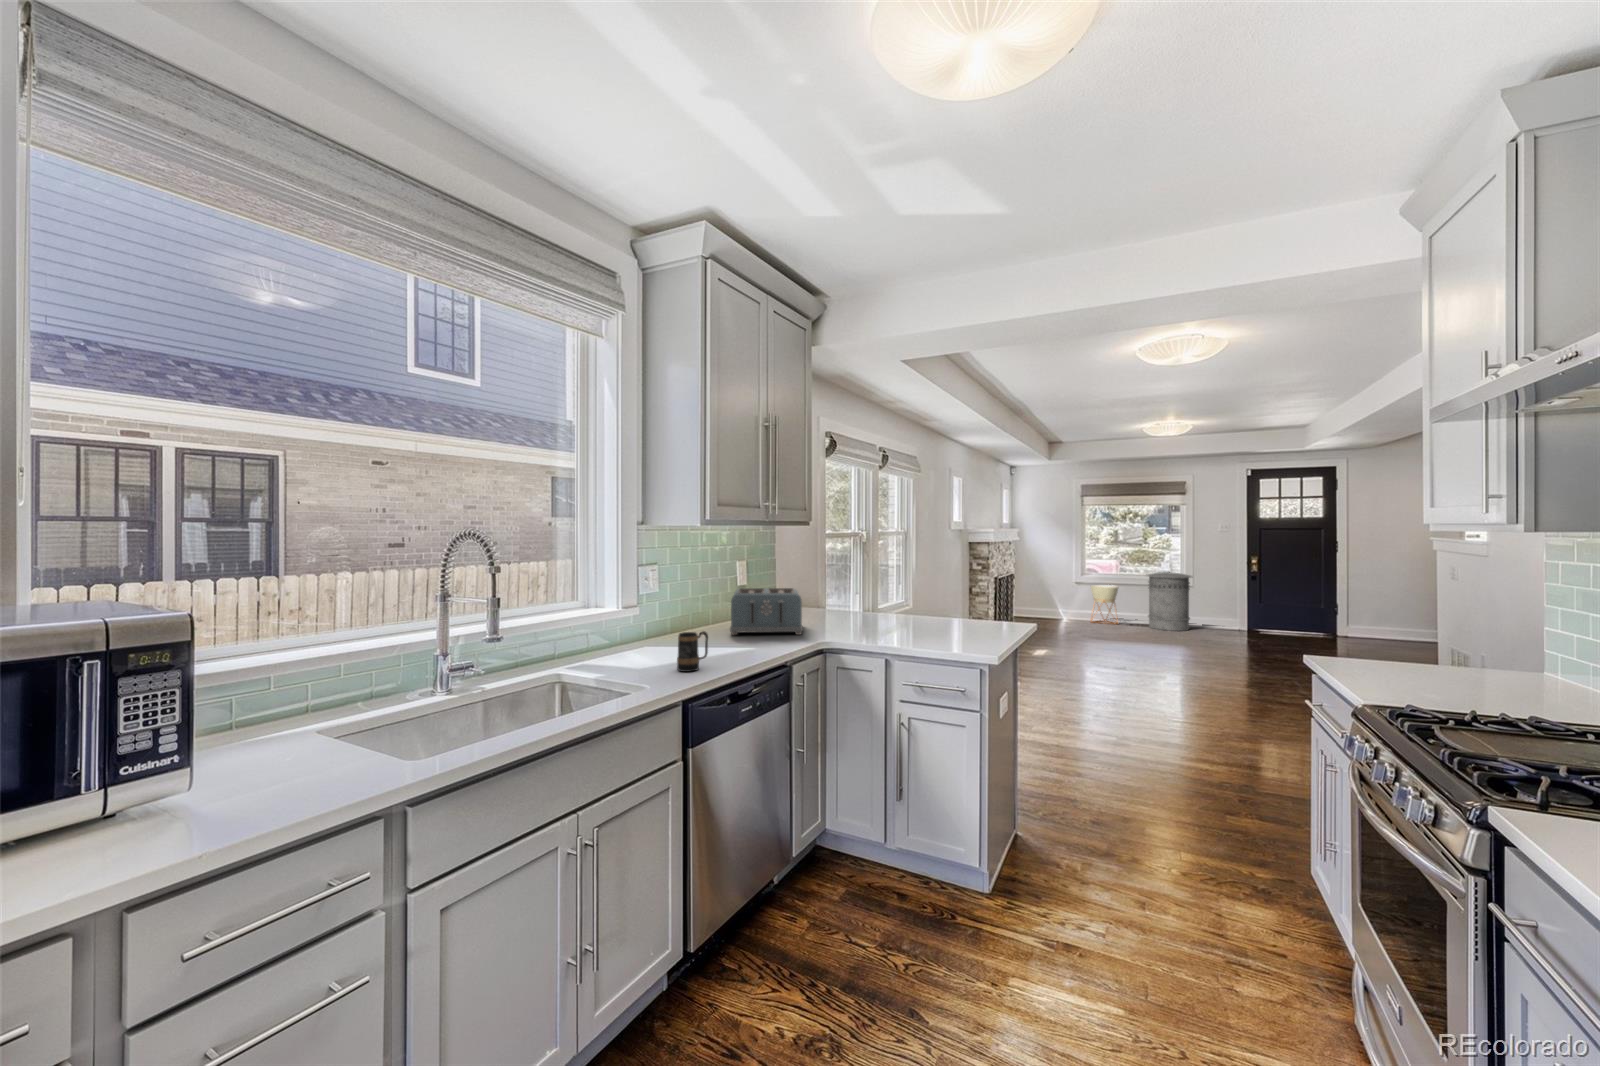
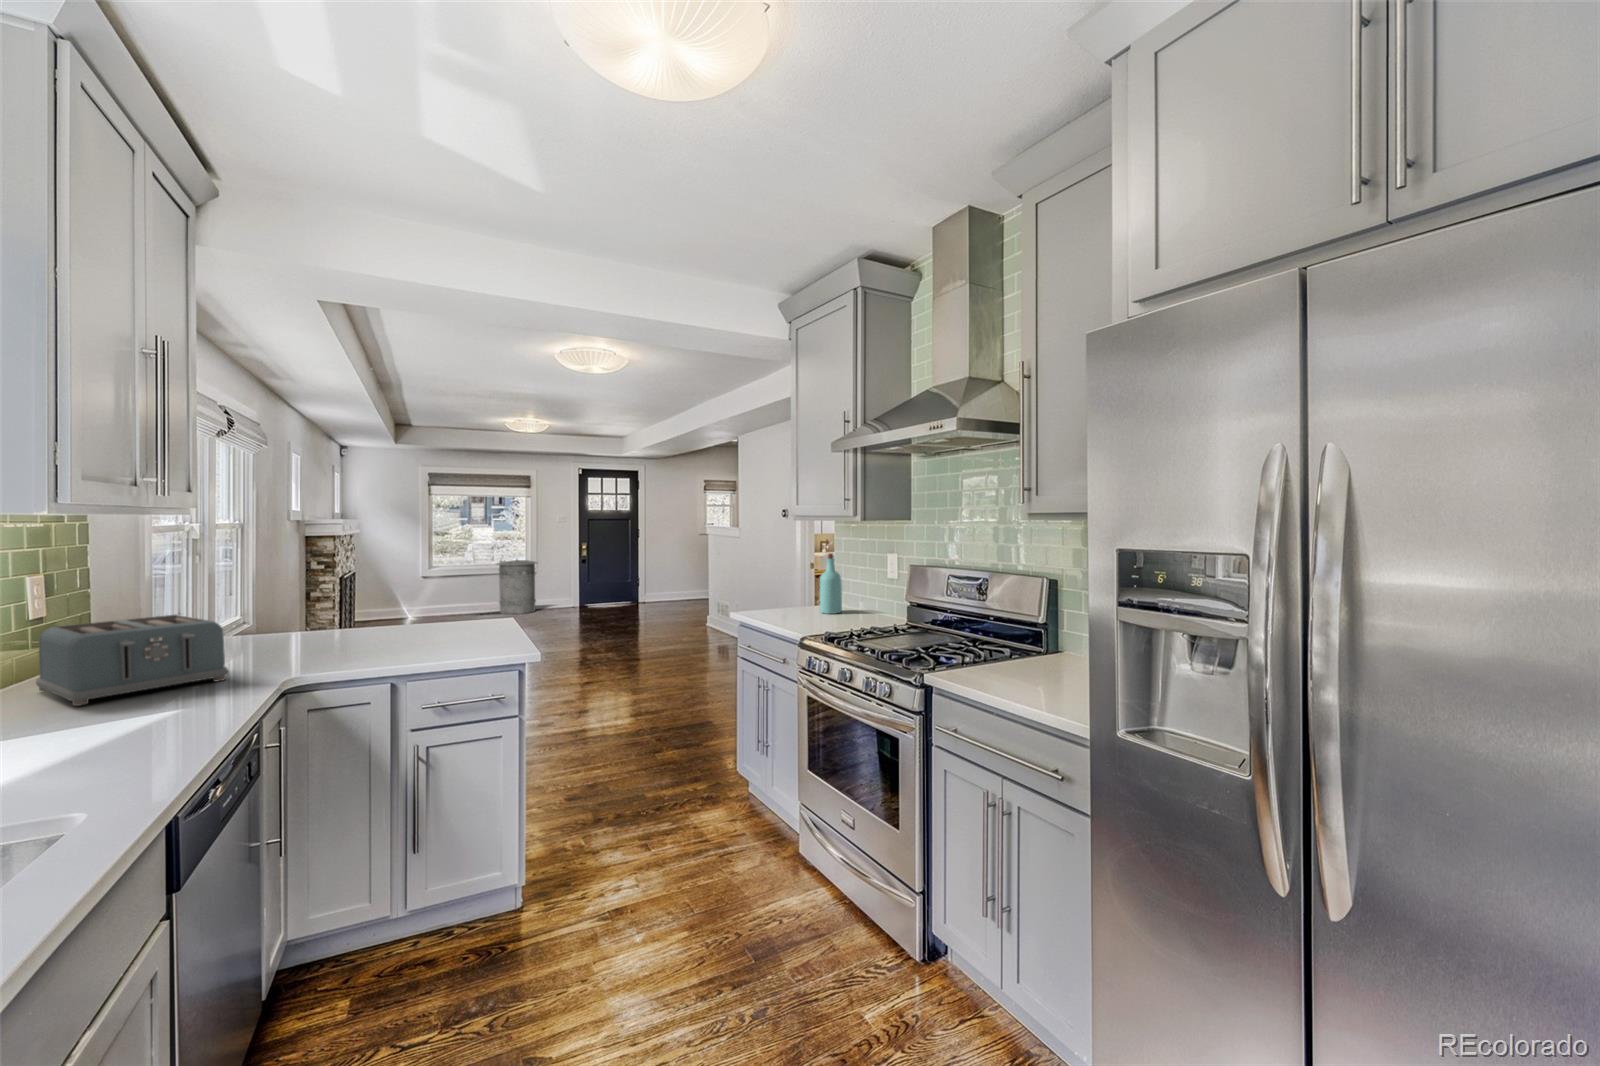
bottle: none [1482,584,1536,685] -> present [820,553,842,614]
planter: present [1091,585,1118,624] -> none [440,576,470,616]
mug: present [677,631,708,672] -> none [72,701,143,781]

